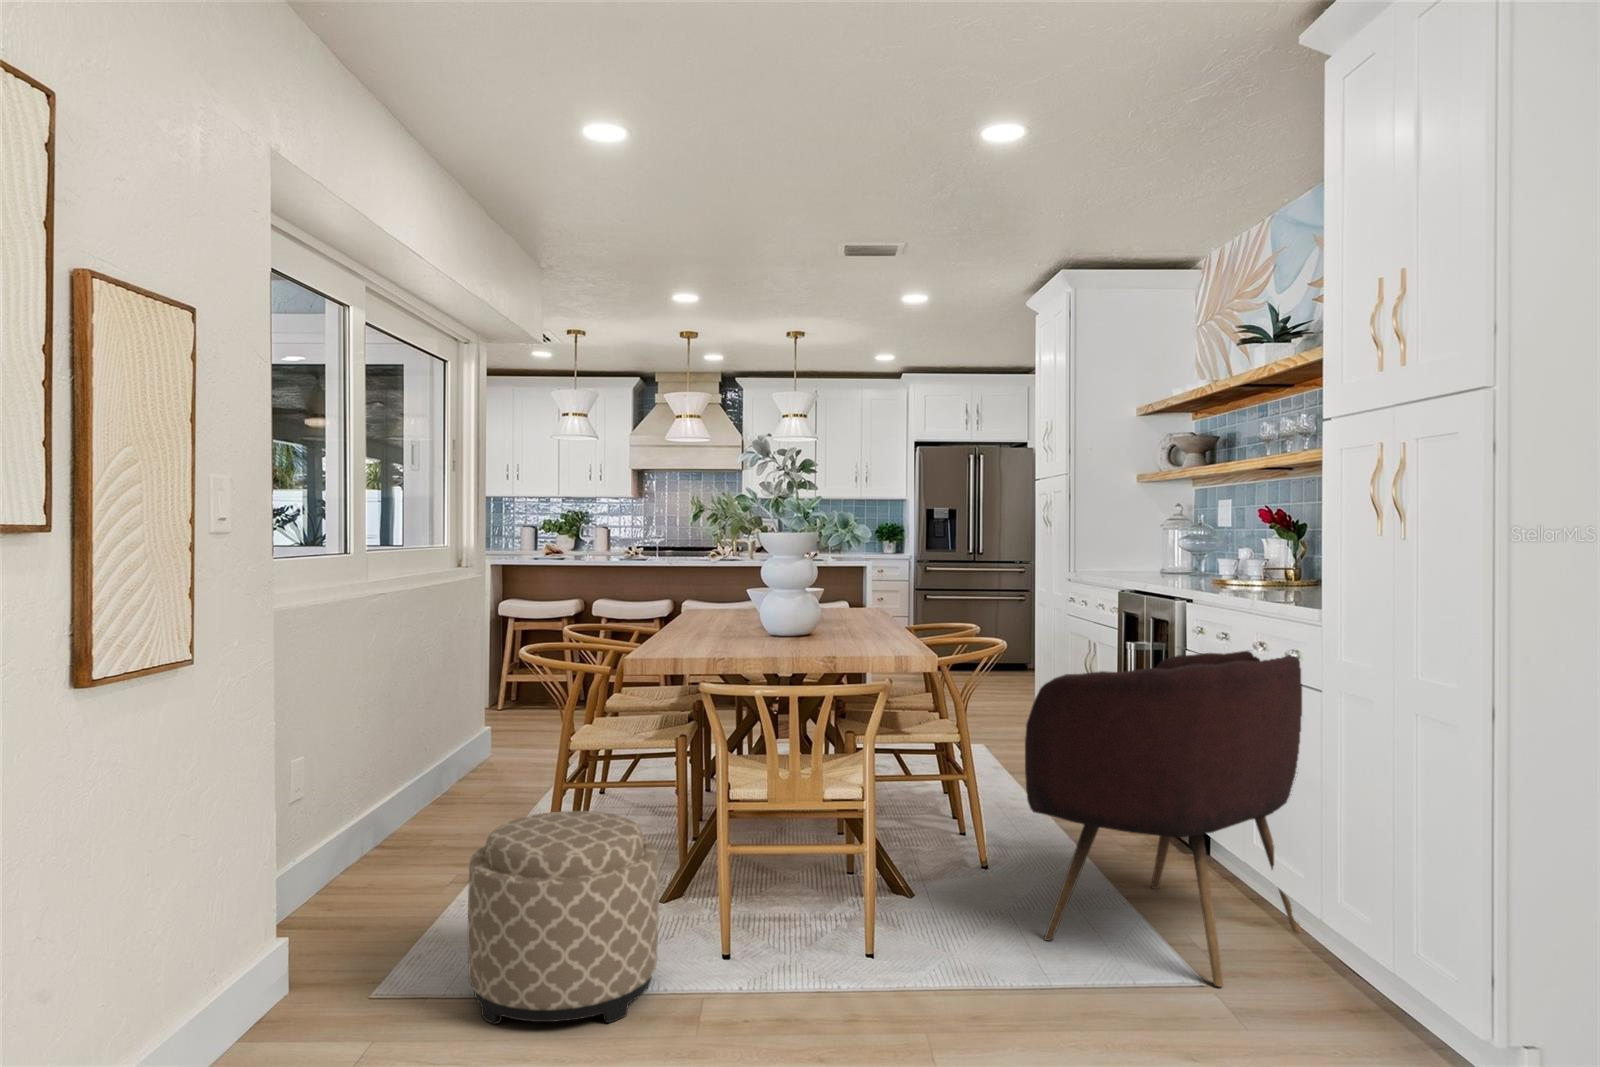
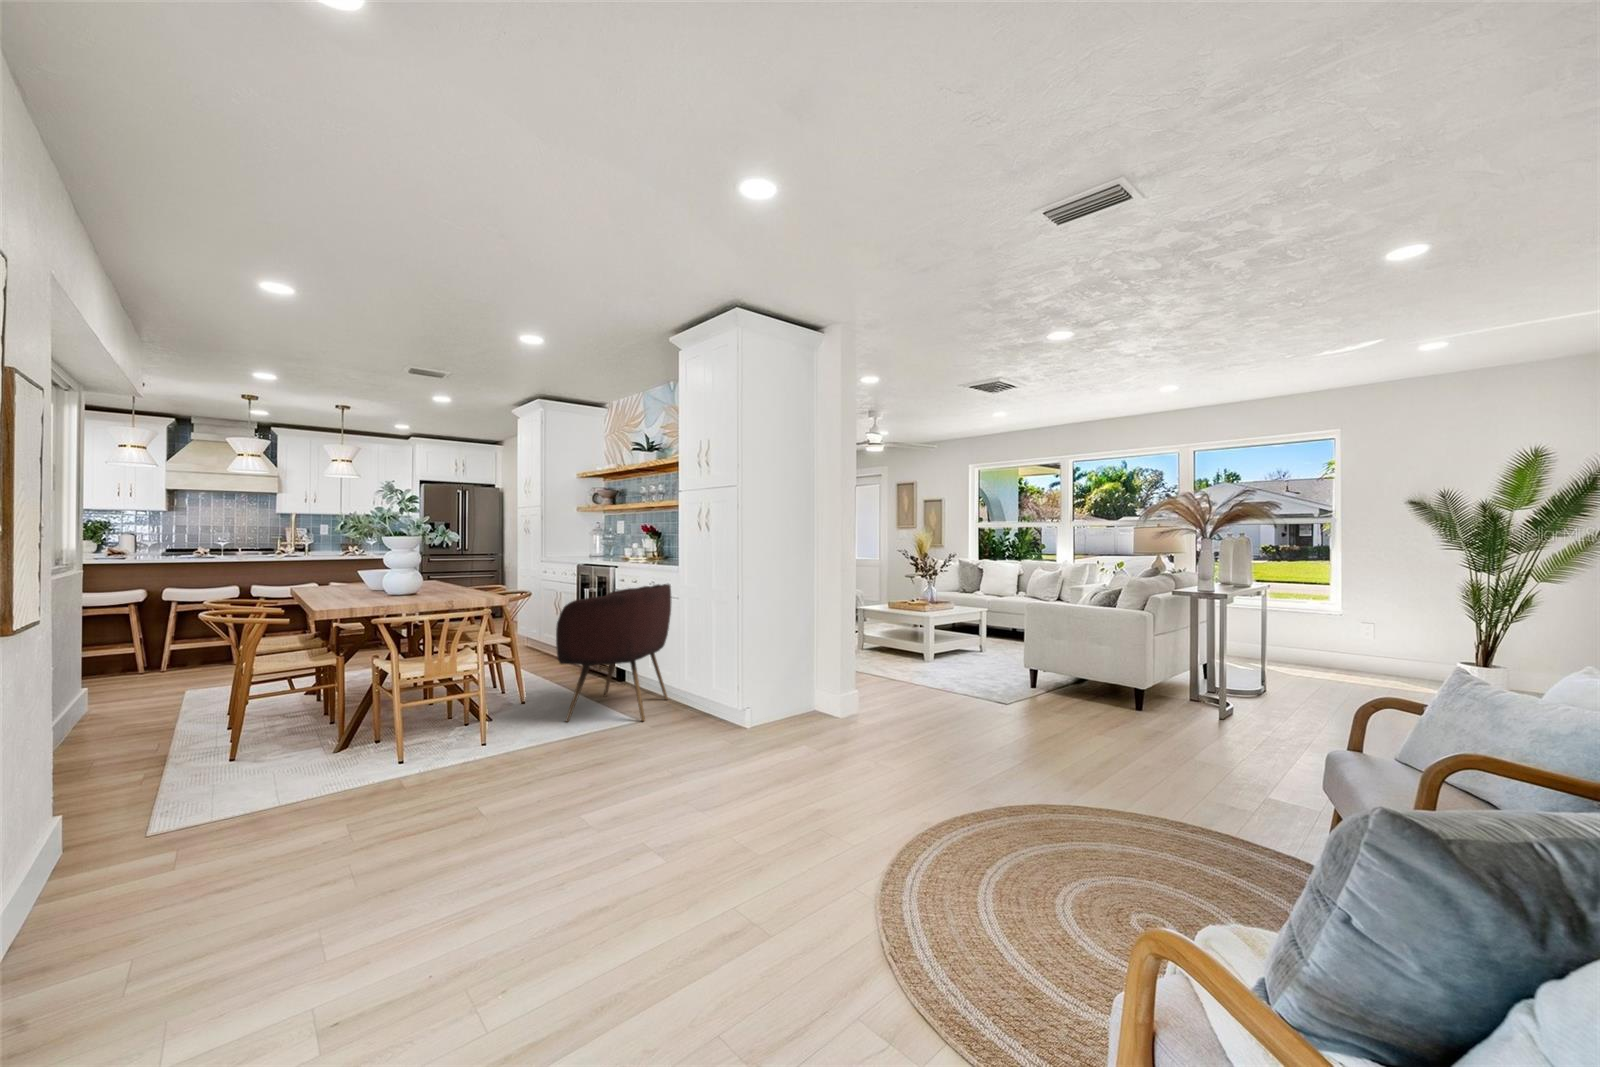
ottoman: present [468,811,659,1024] -> none [242,694,373,817]

